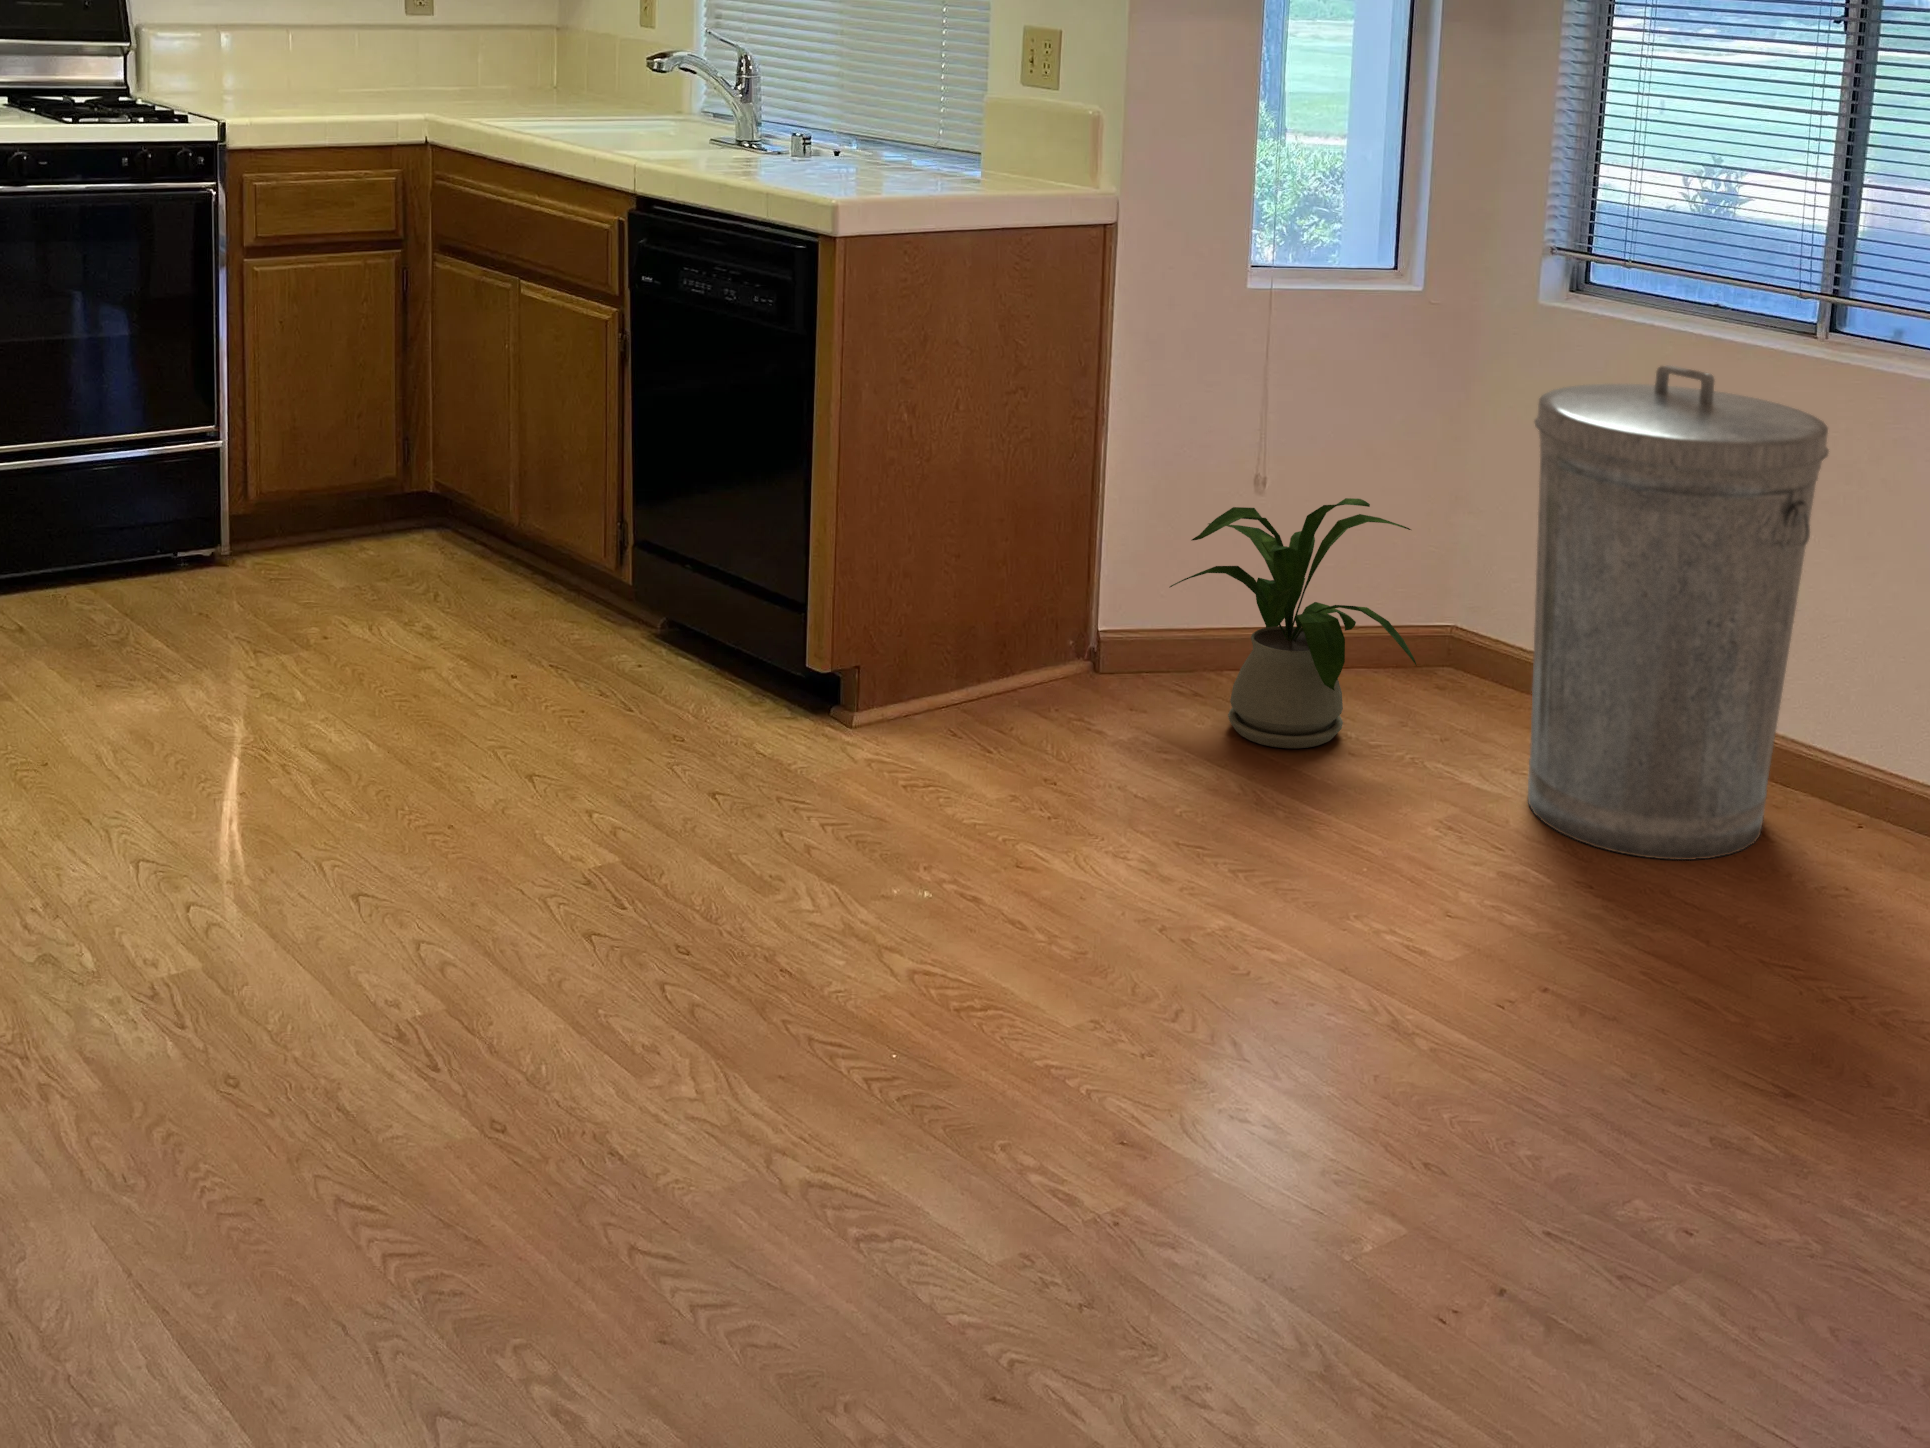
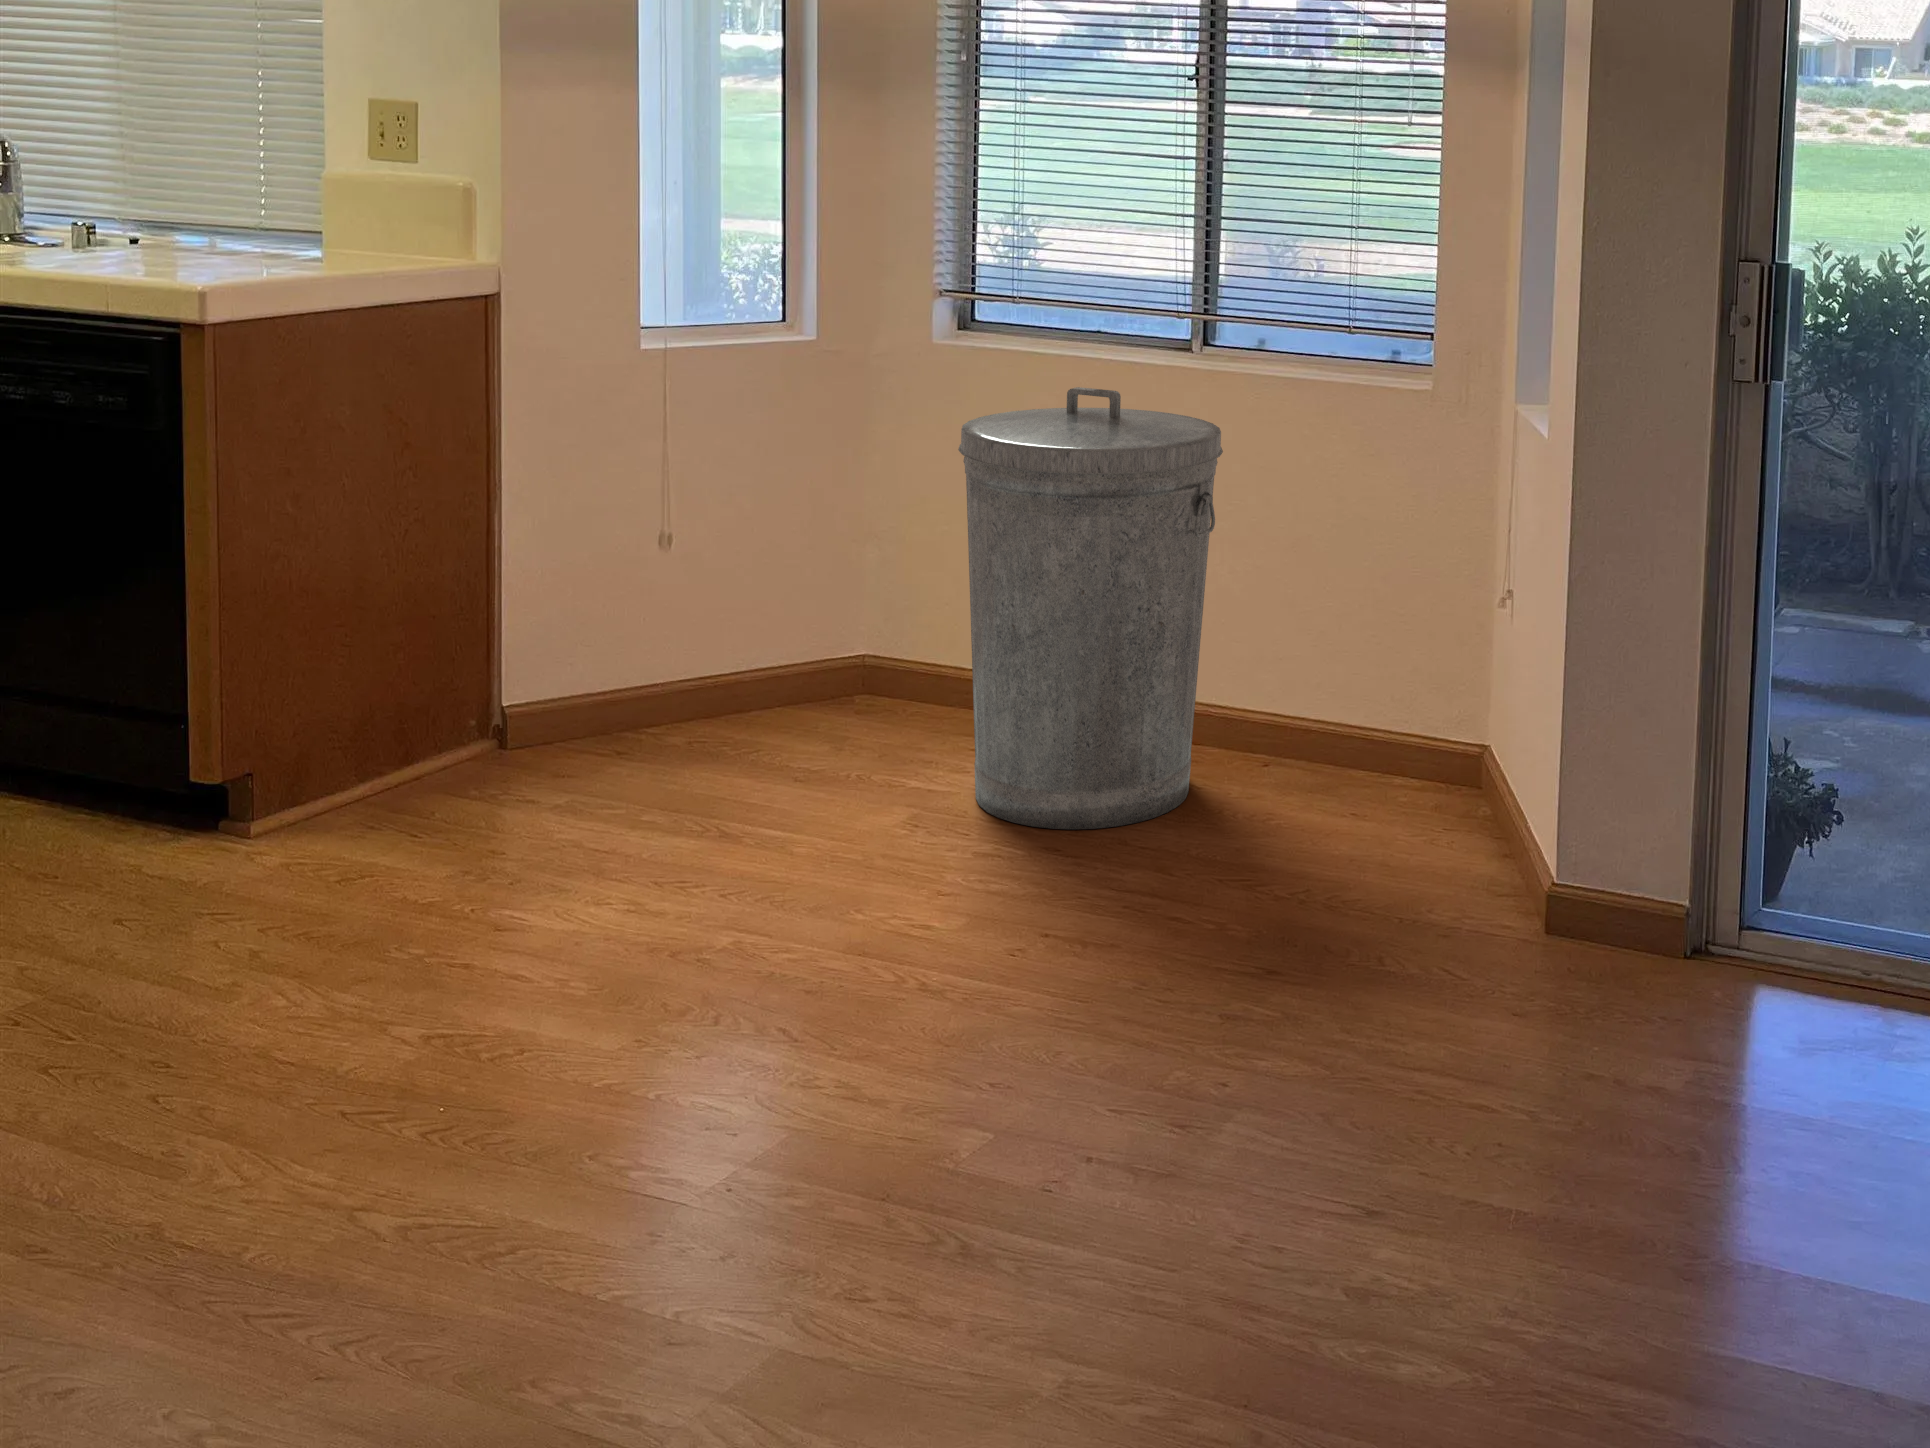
house plant: present [1170,498,1416,748] -> none [575,545,855,801]

